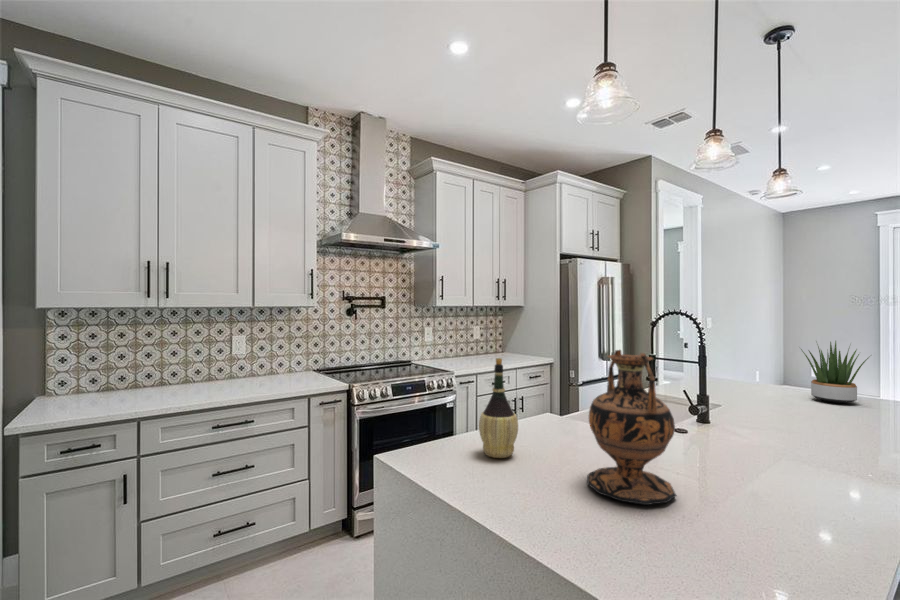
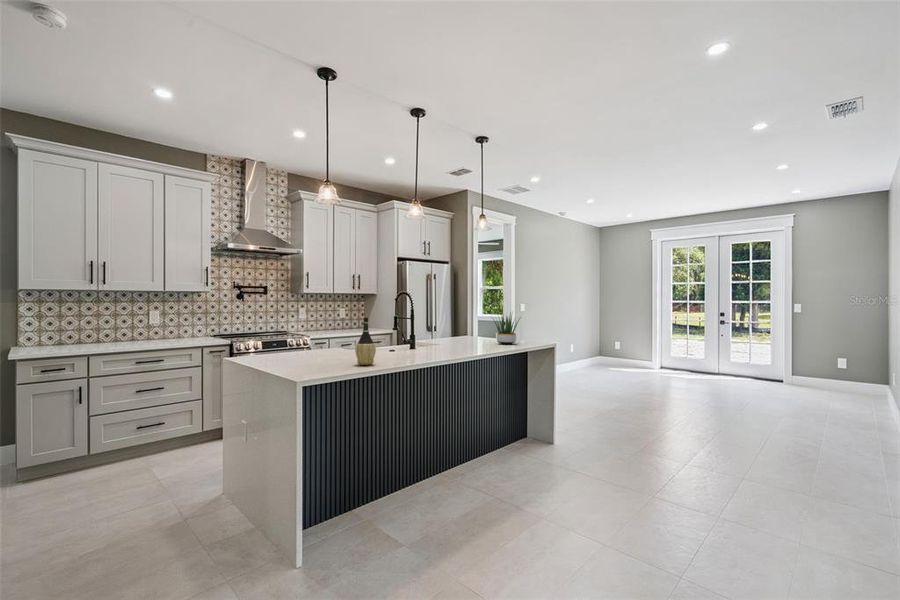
vase: present [587,350,676,505] -> none [307,306,341,363]
wine bottle: present [479,358,518,458] -> present [355,315,376,365]

